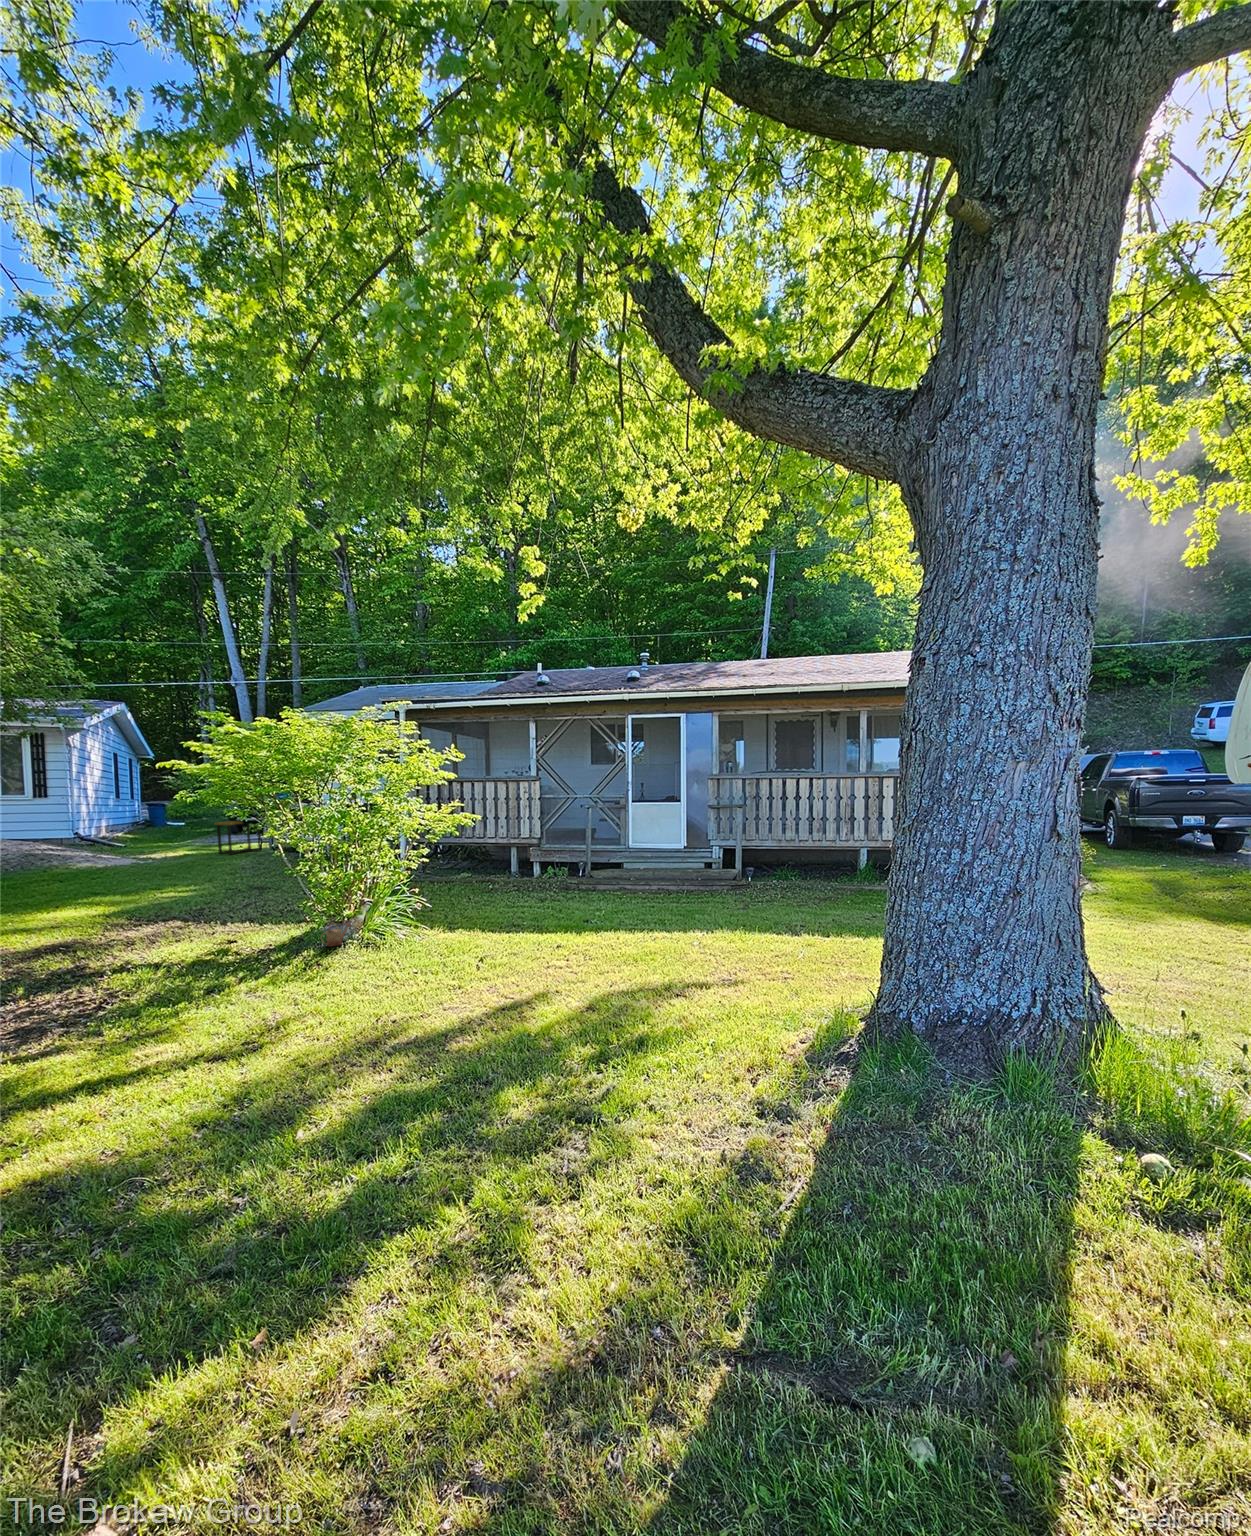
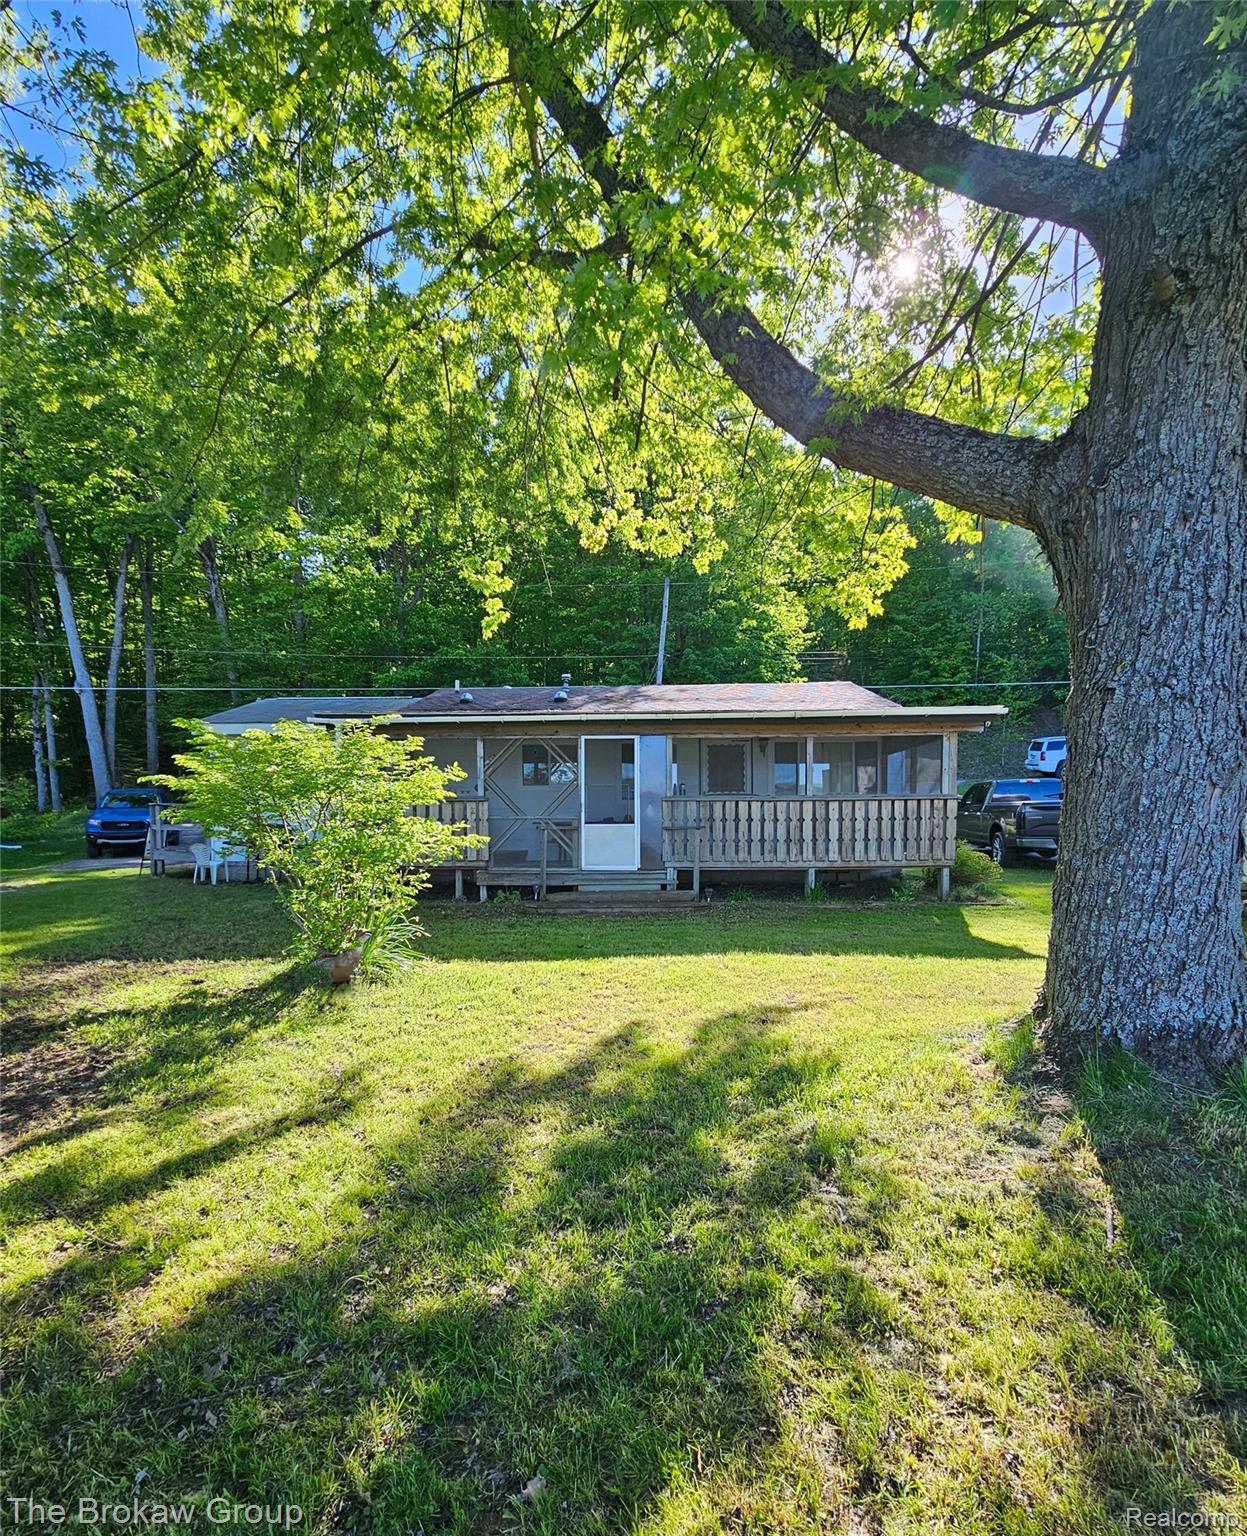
side table: present [215,821,262,855] -> none [105,842,164,882]

